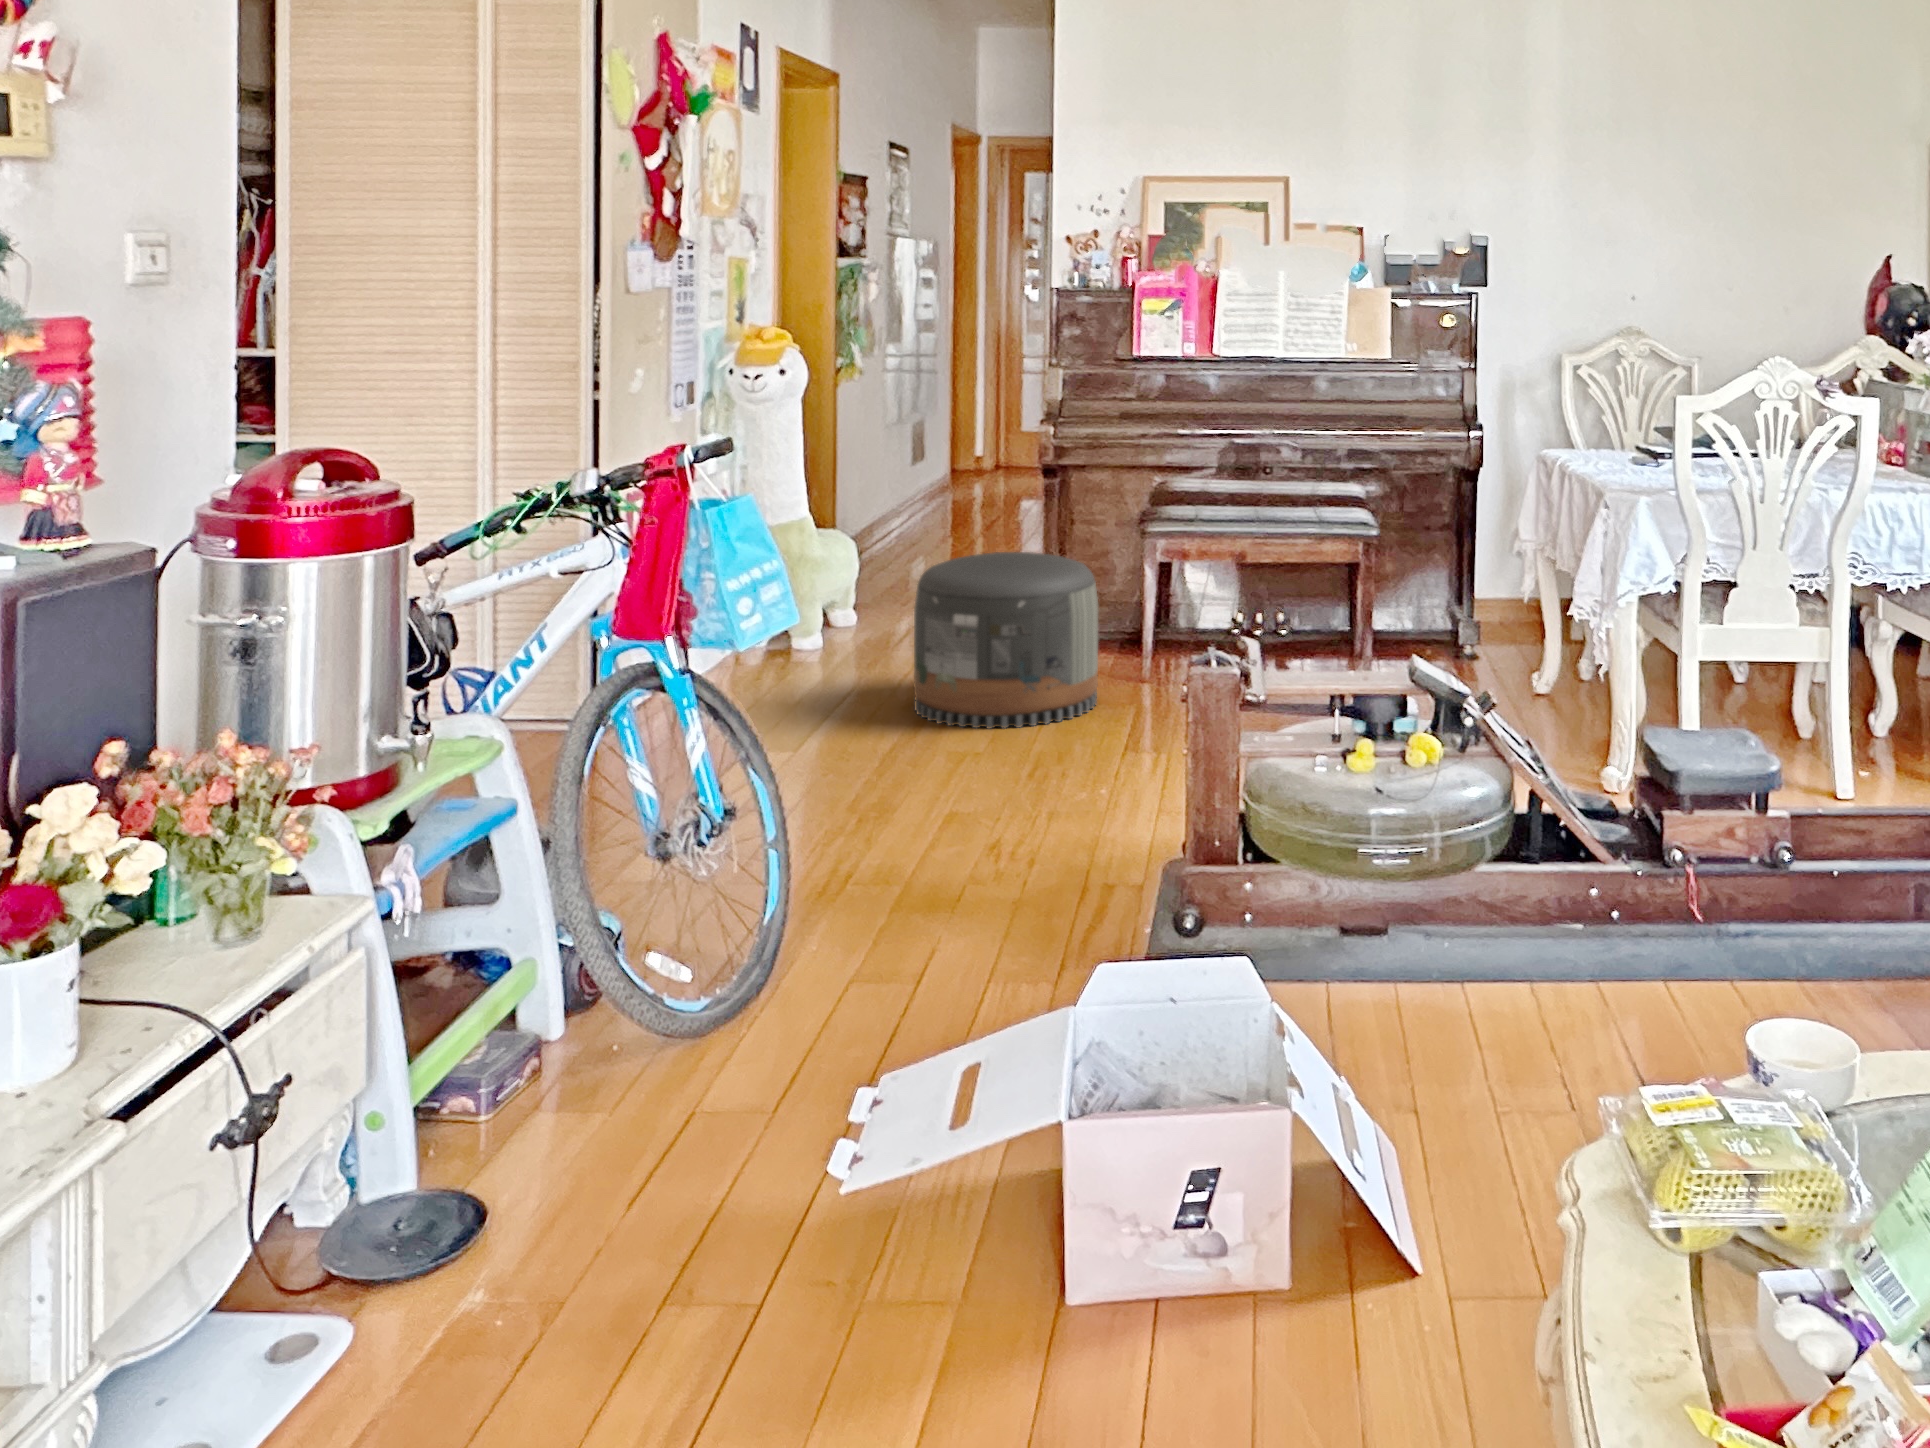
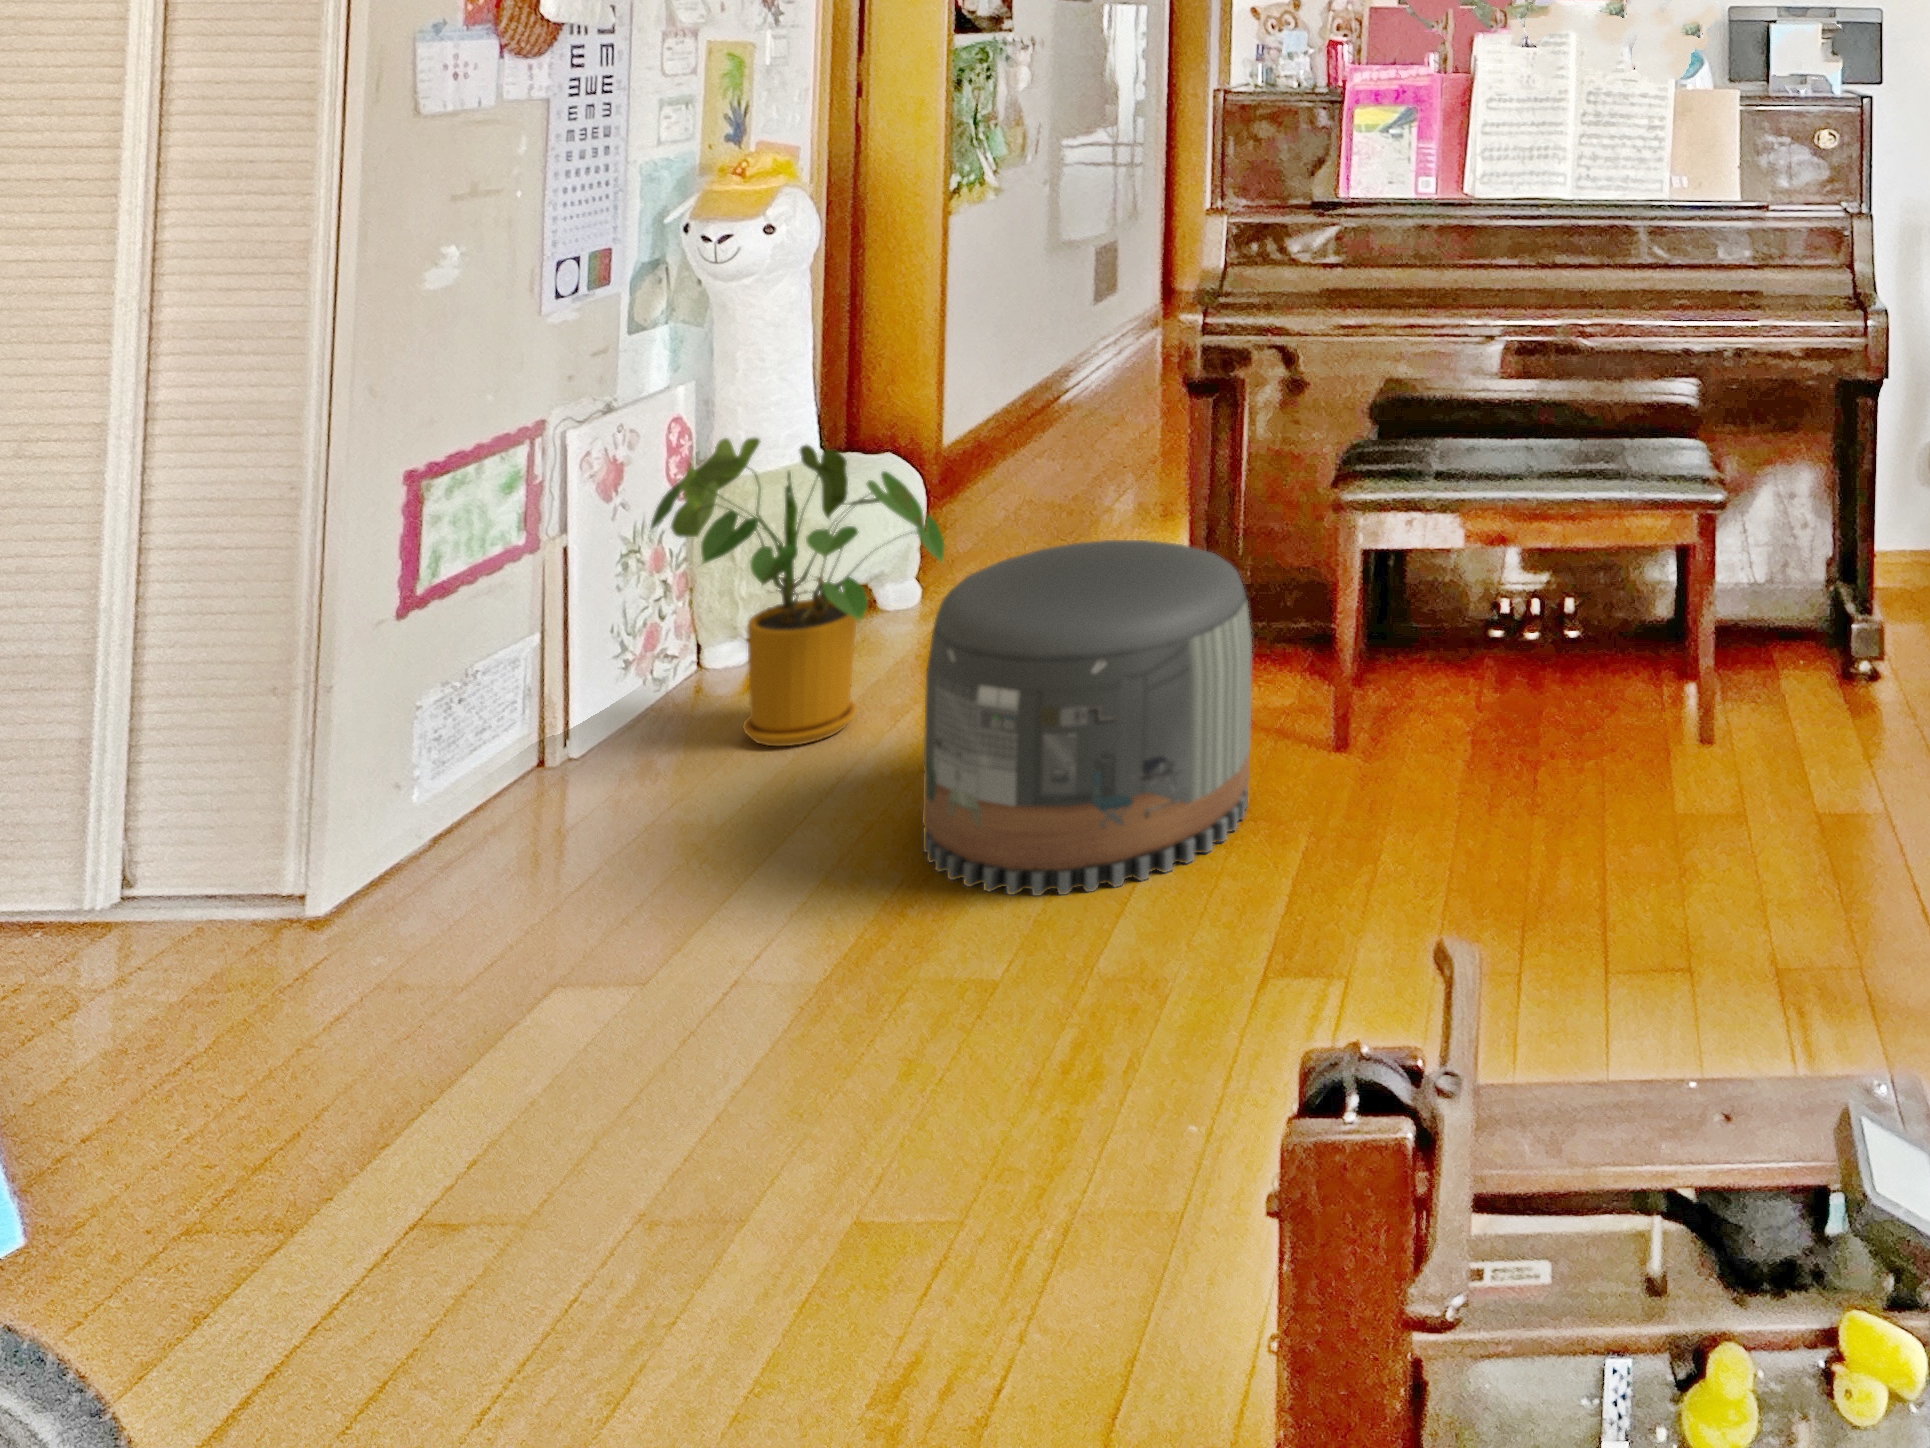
house plant: none [727,501,900,679] -> present [650,437,945,746]

